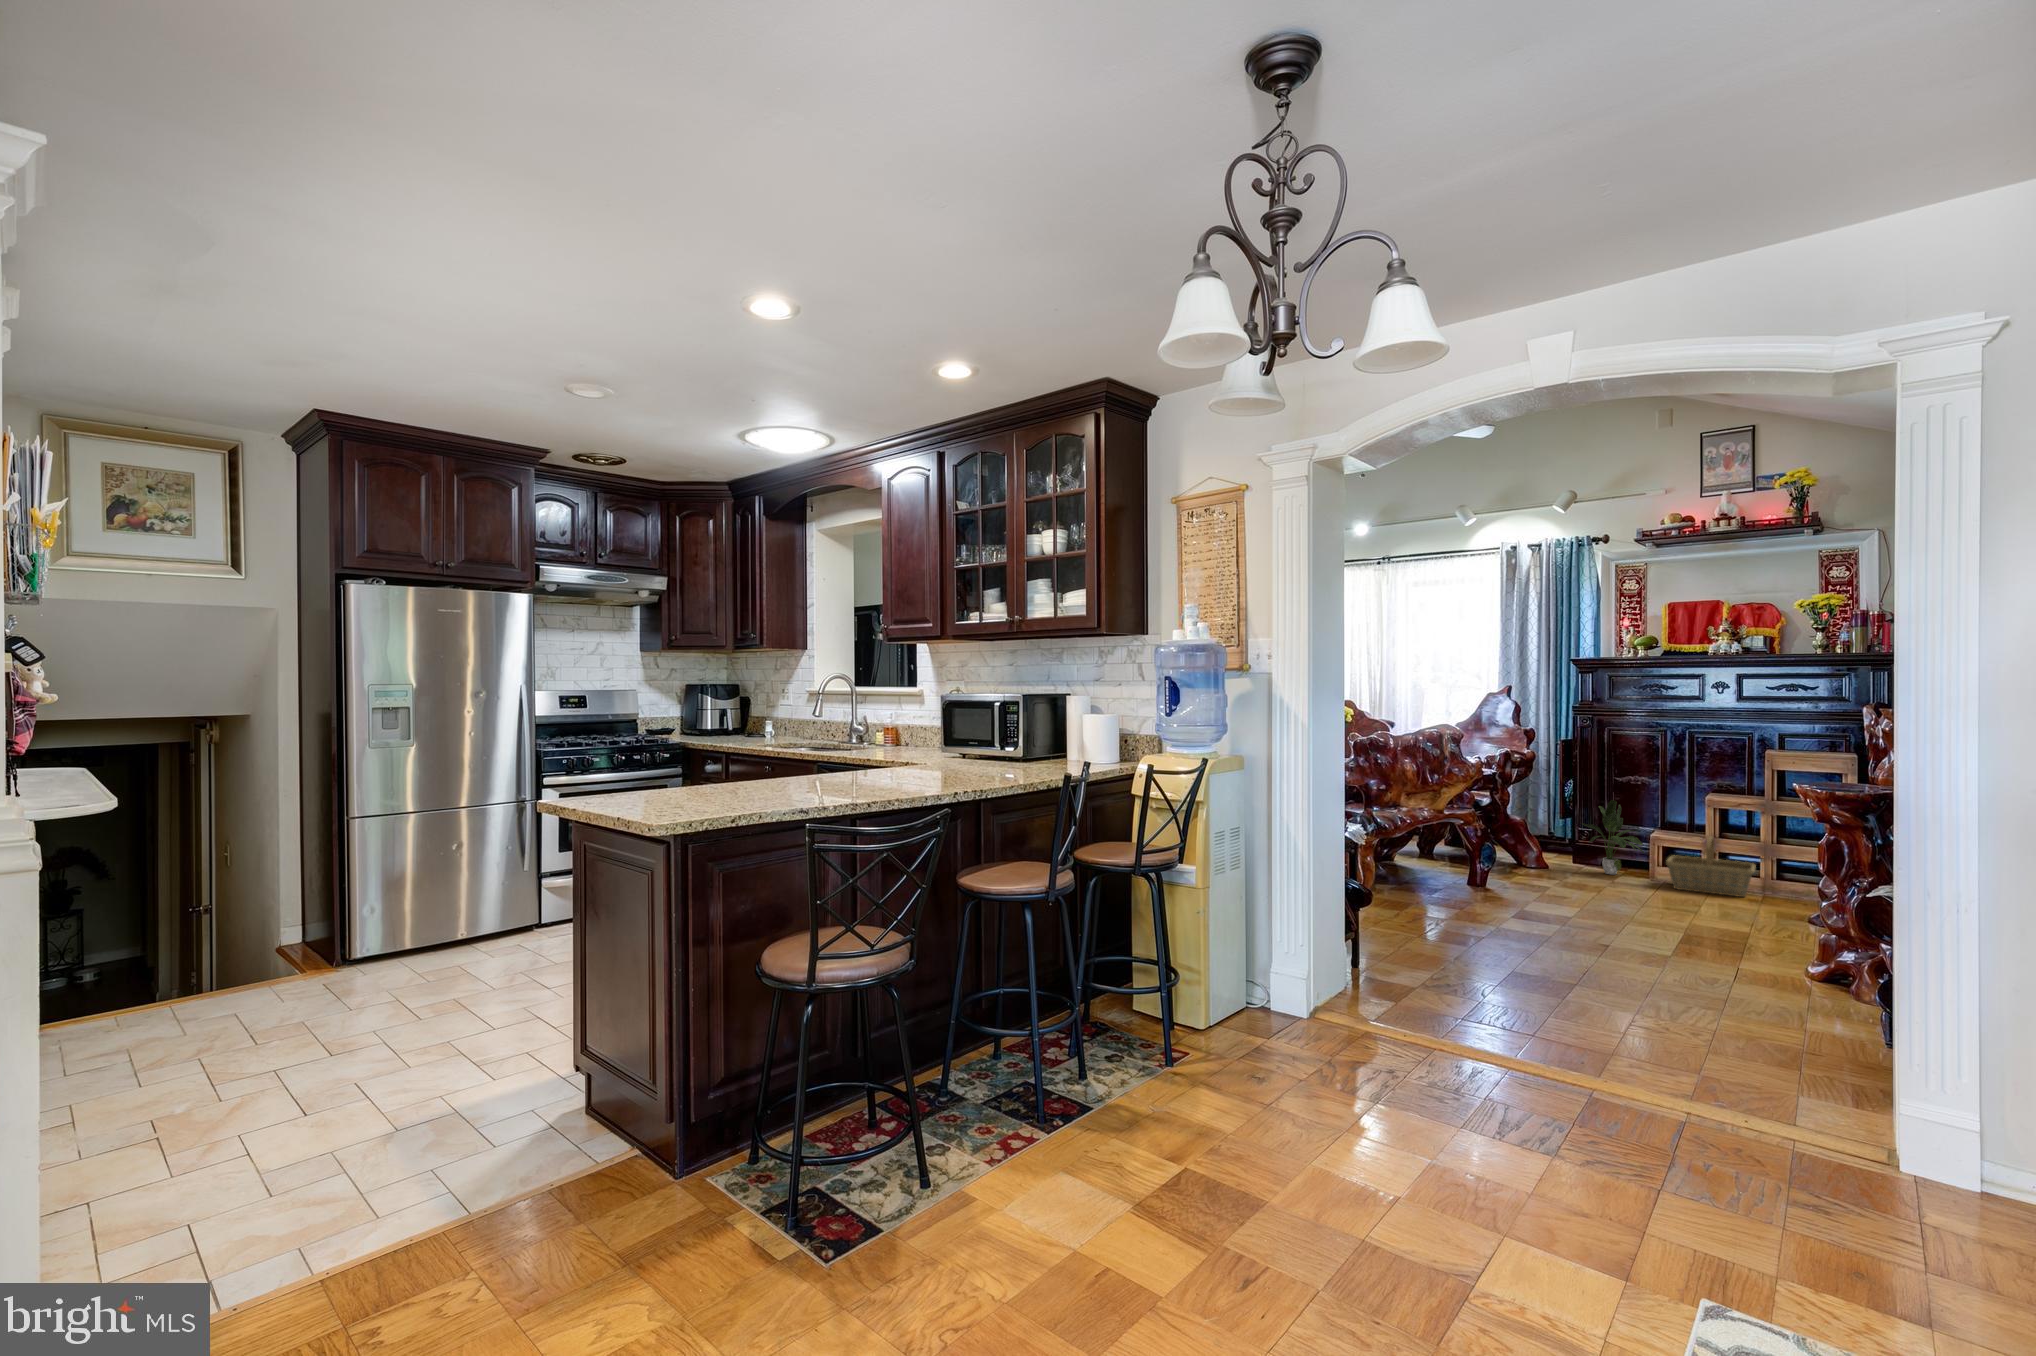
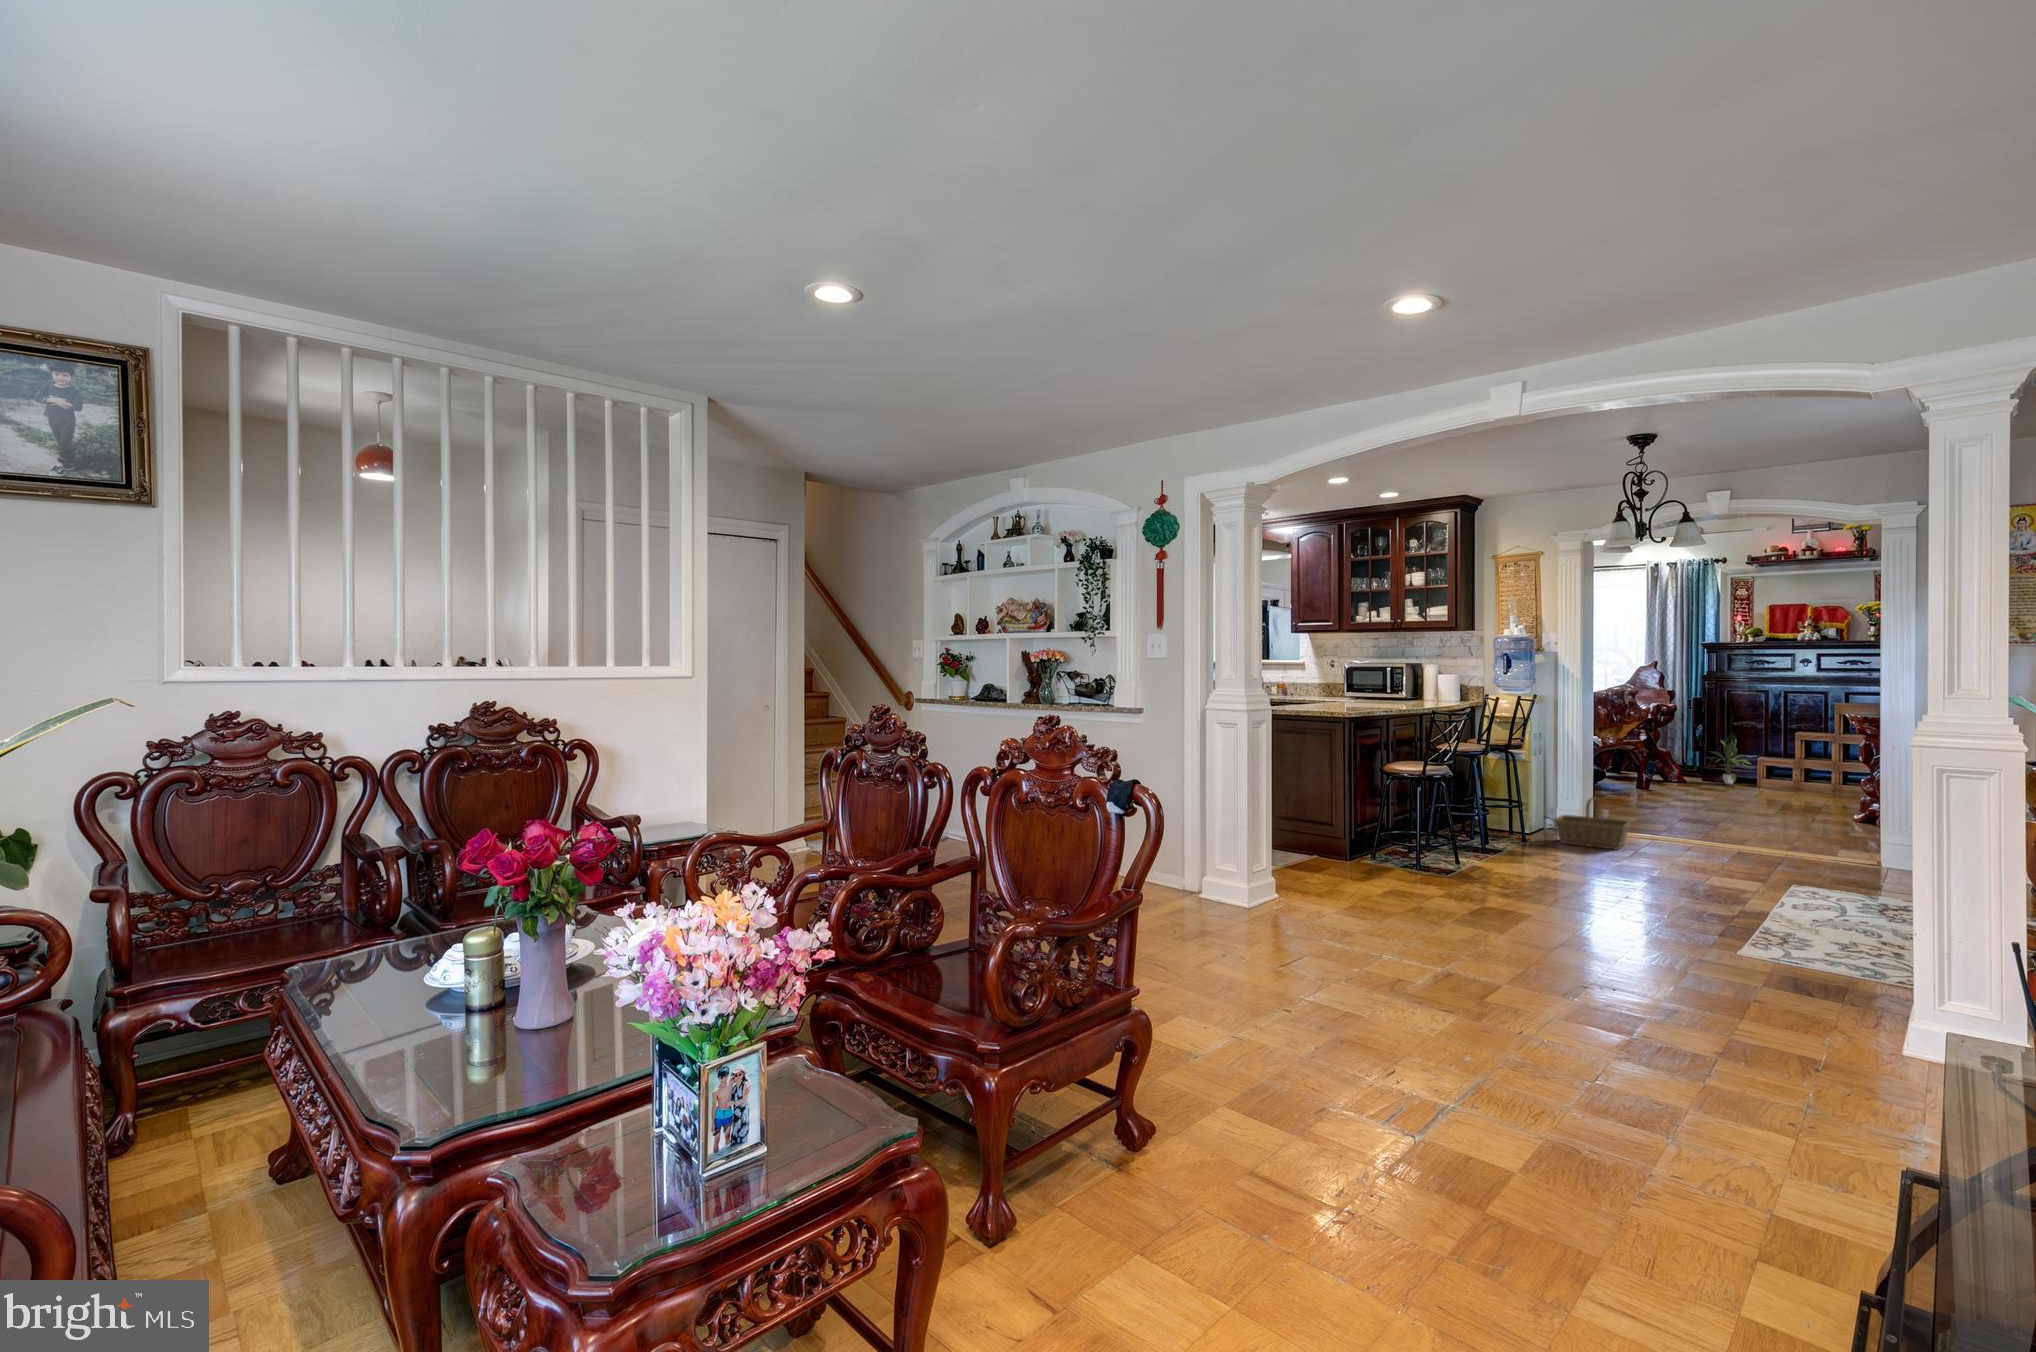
basket: present [1666,836,1756,897] -> present [1554,797,1631,849]

